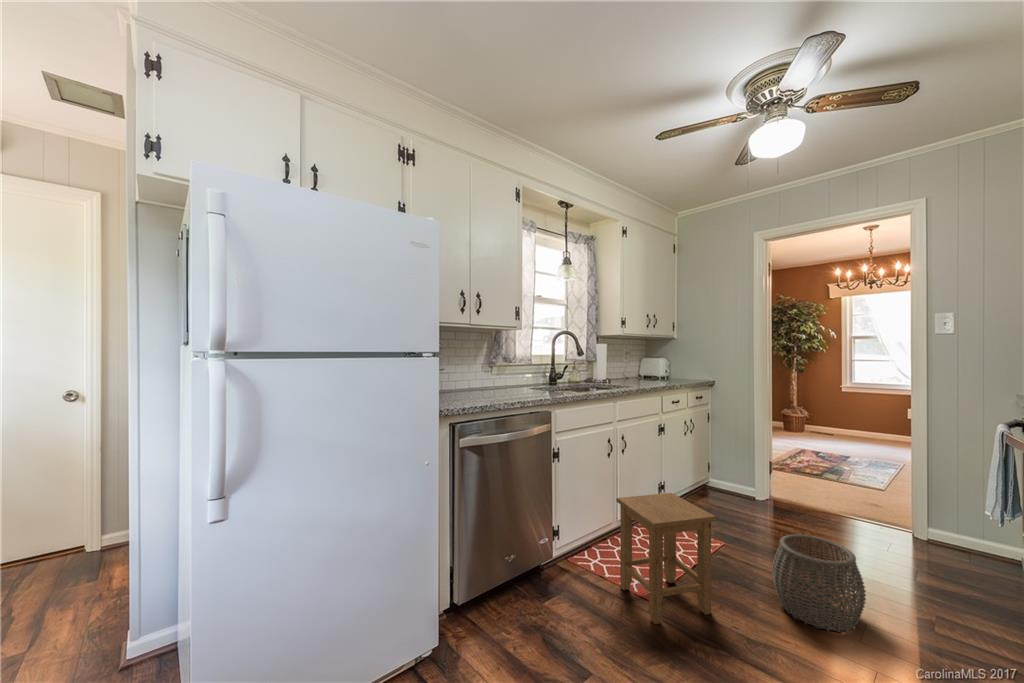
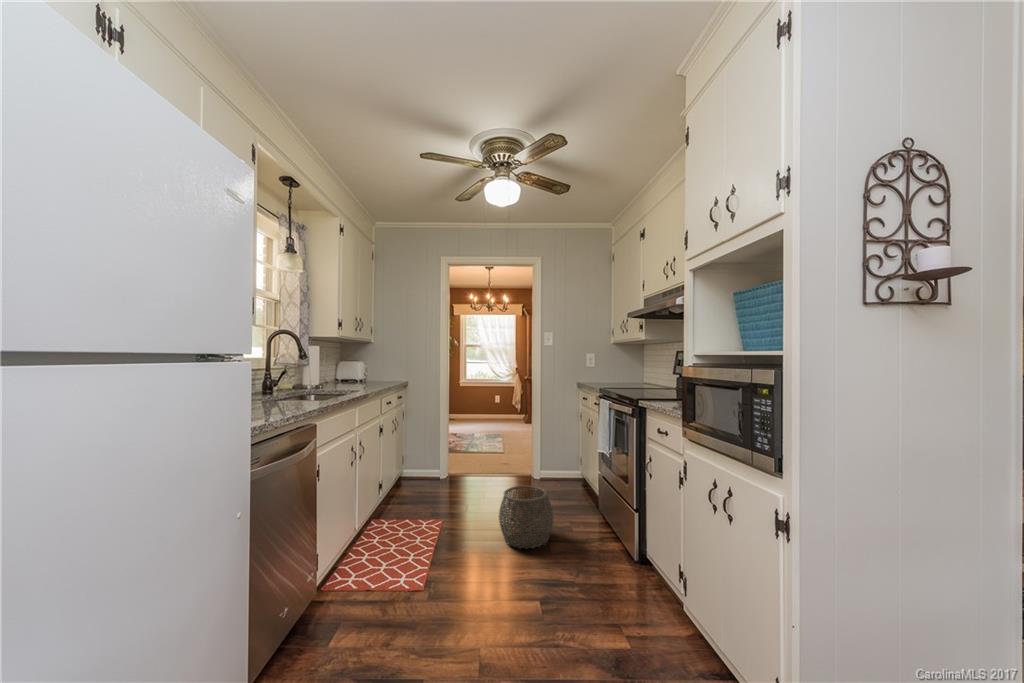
stool: present [616,493,716,624] -> none [388,483,475,603]

